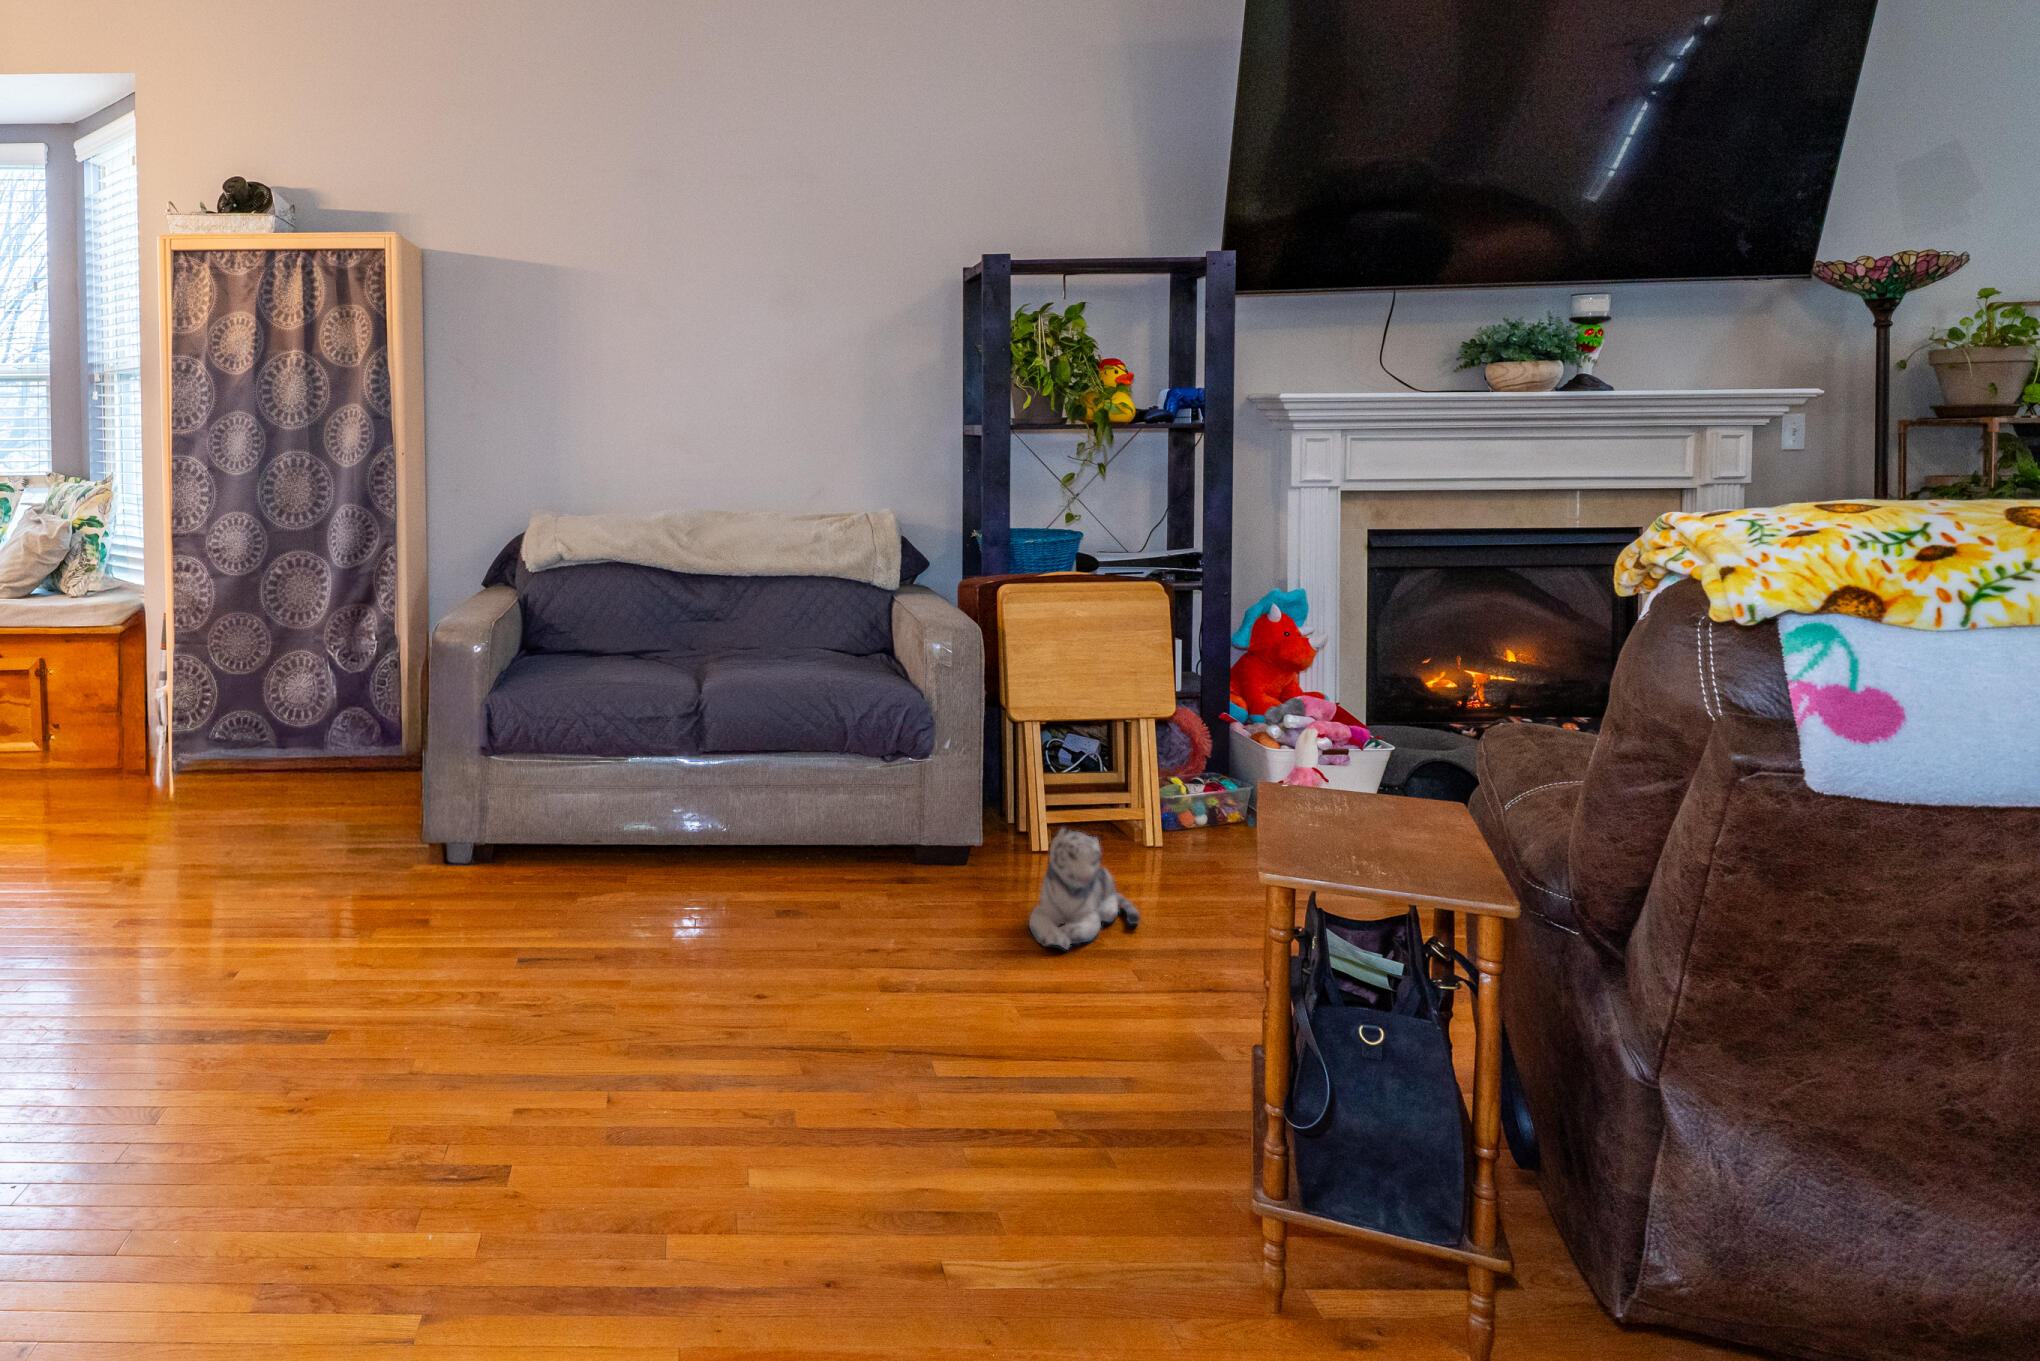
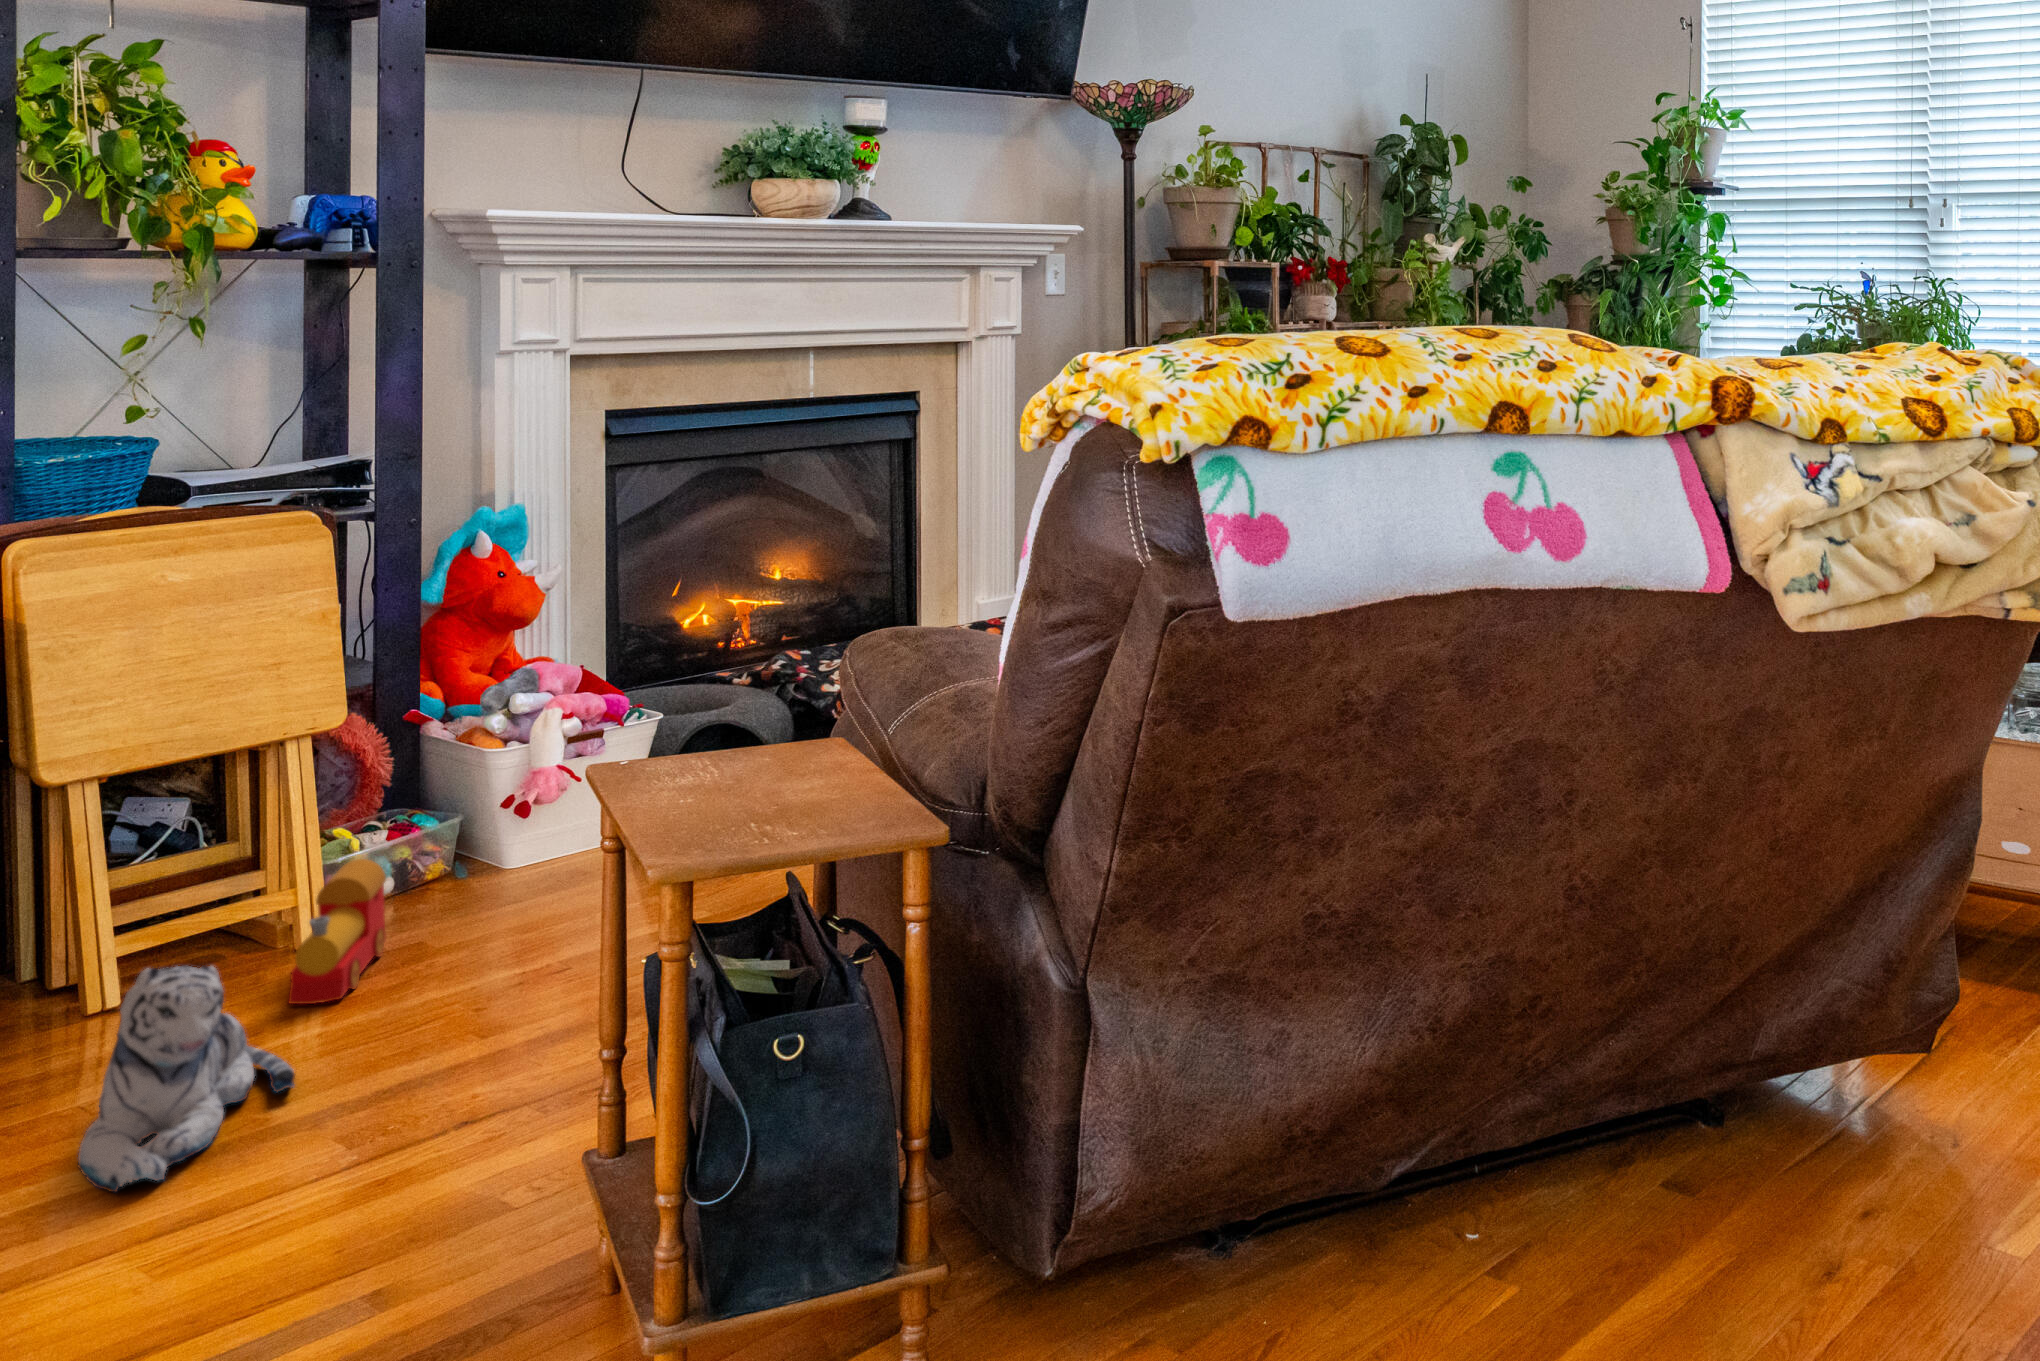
toy train: none [1141,800,1201,883] -> present [289,859,386,1004]

